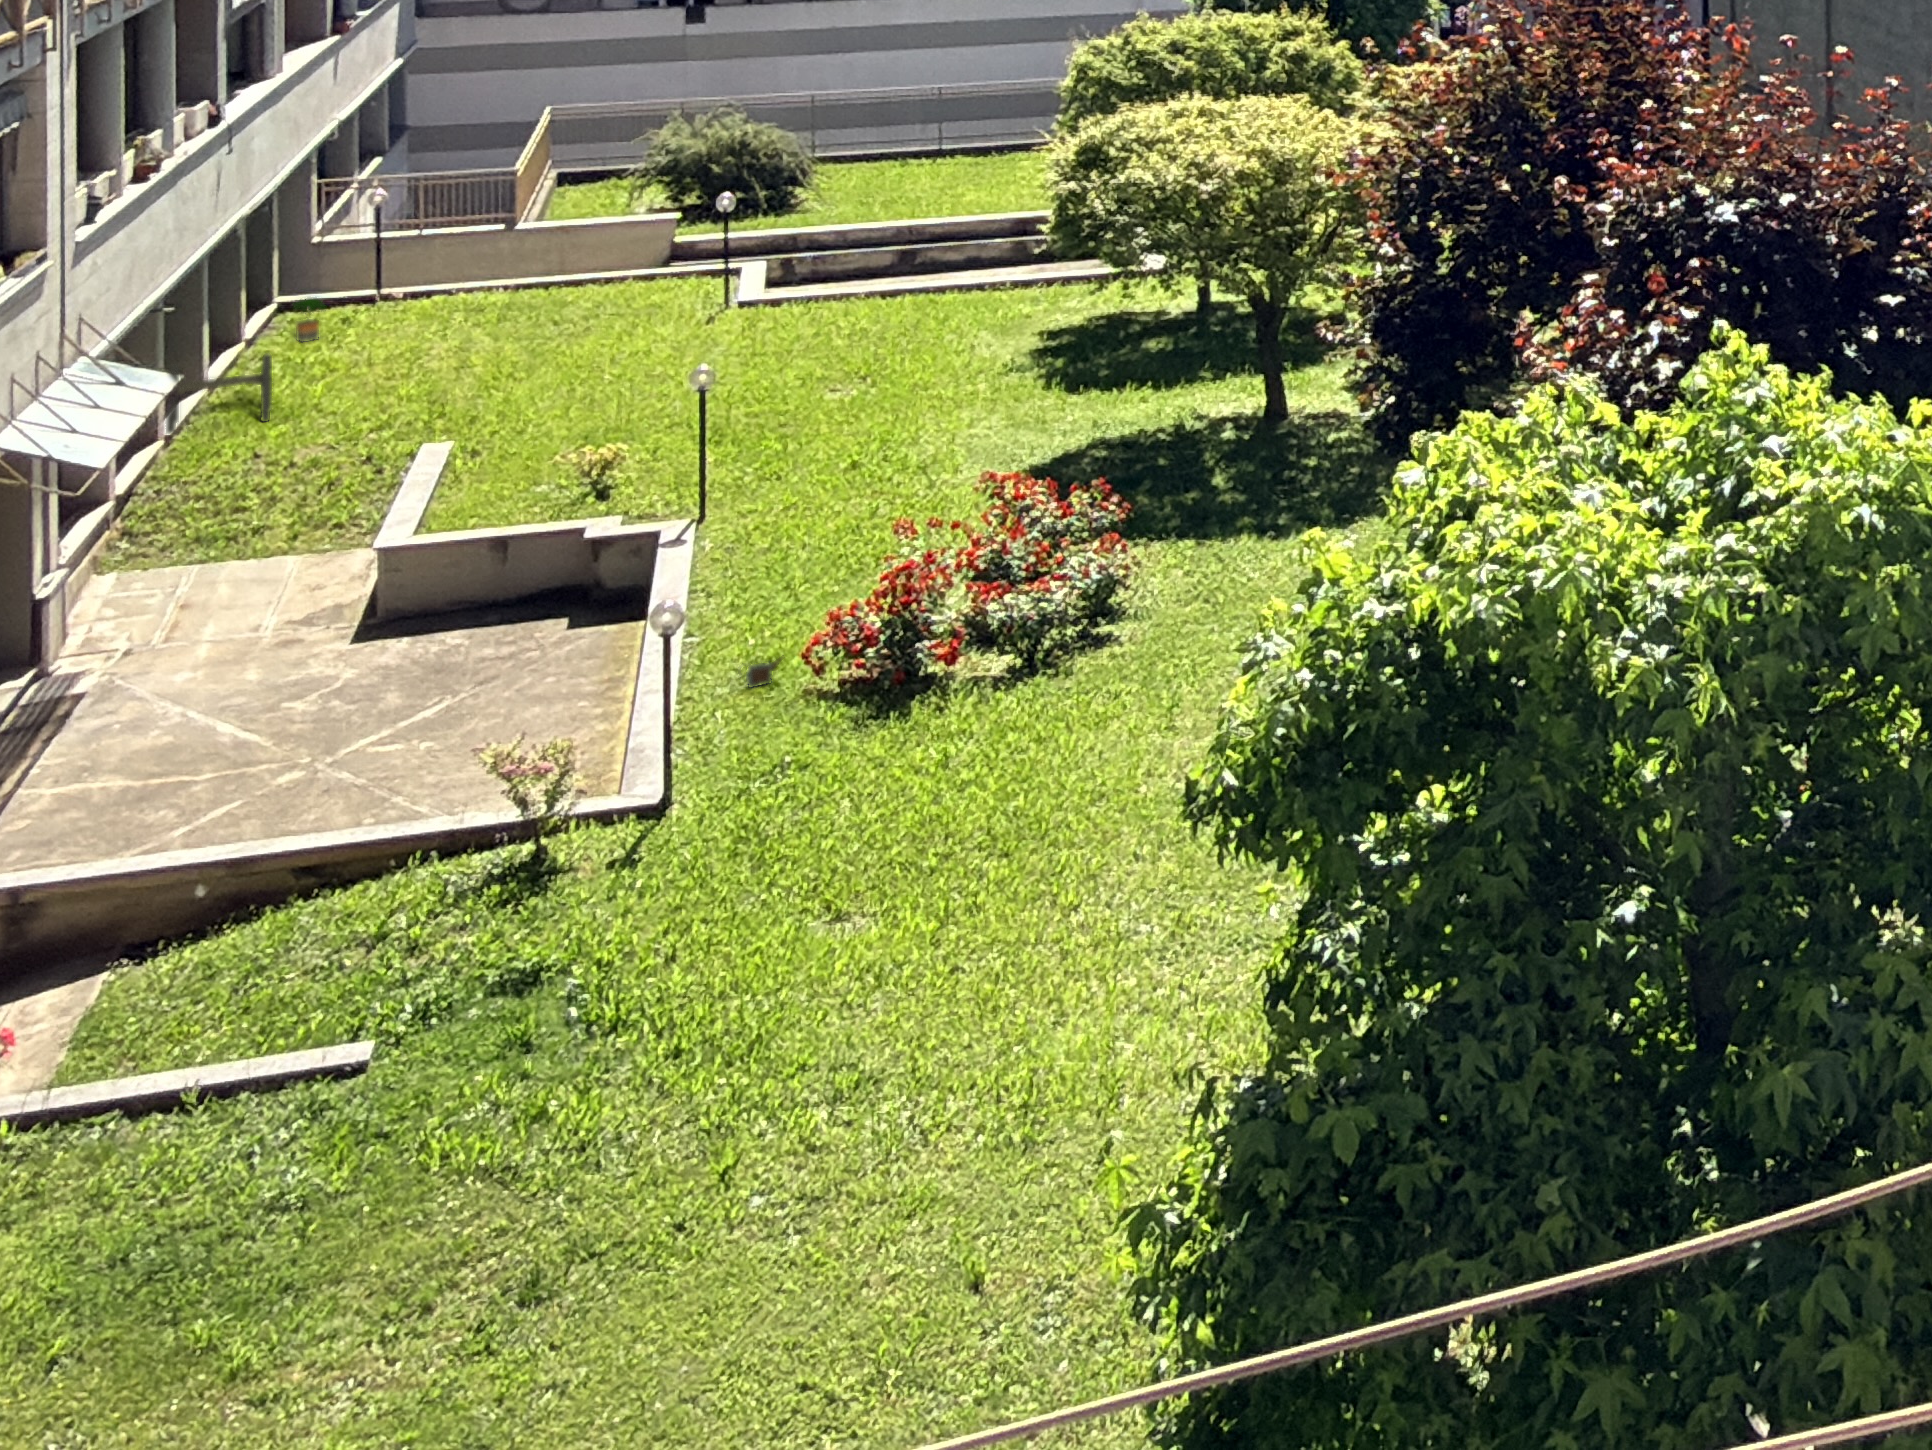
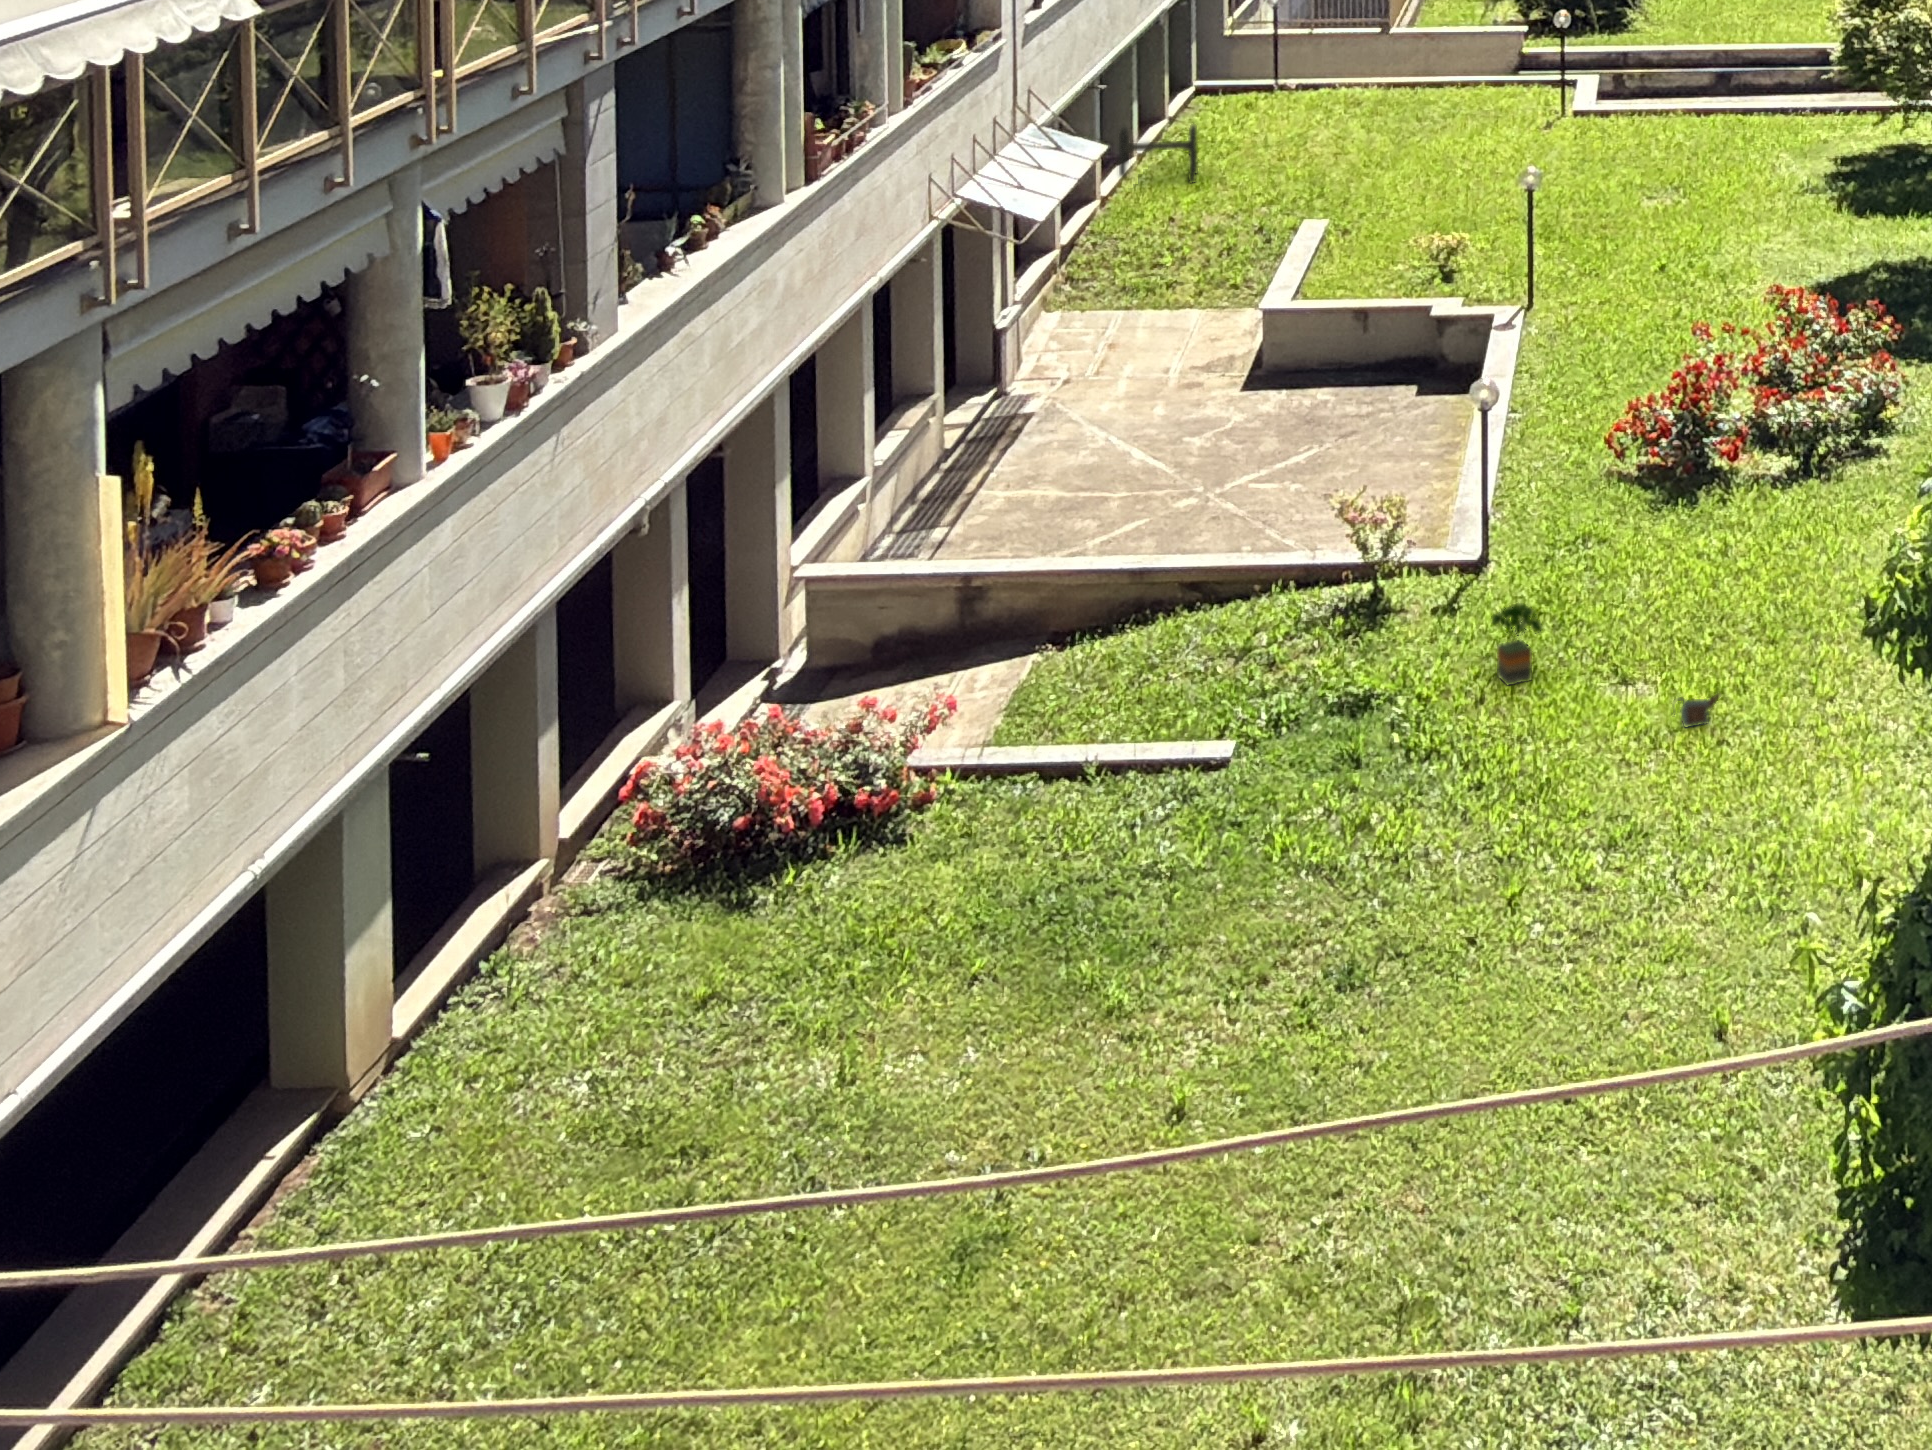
potted tree: present [294,298,326,342] -> present [1491,604,1542,685]
watering can: present [738,658,782,687] -> present [1673,694,1721,727]

